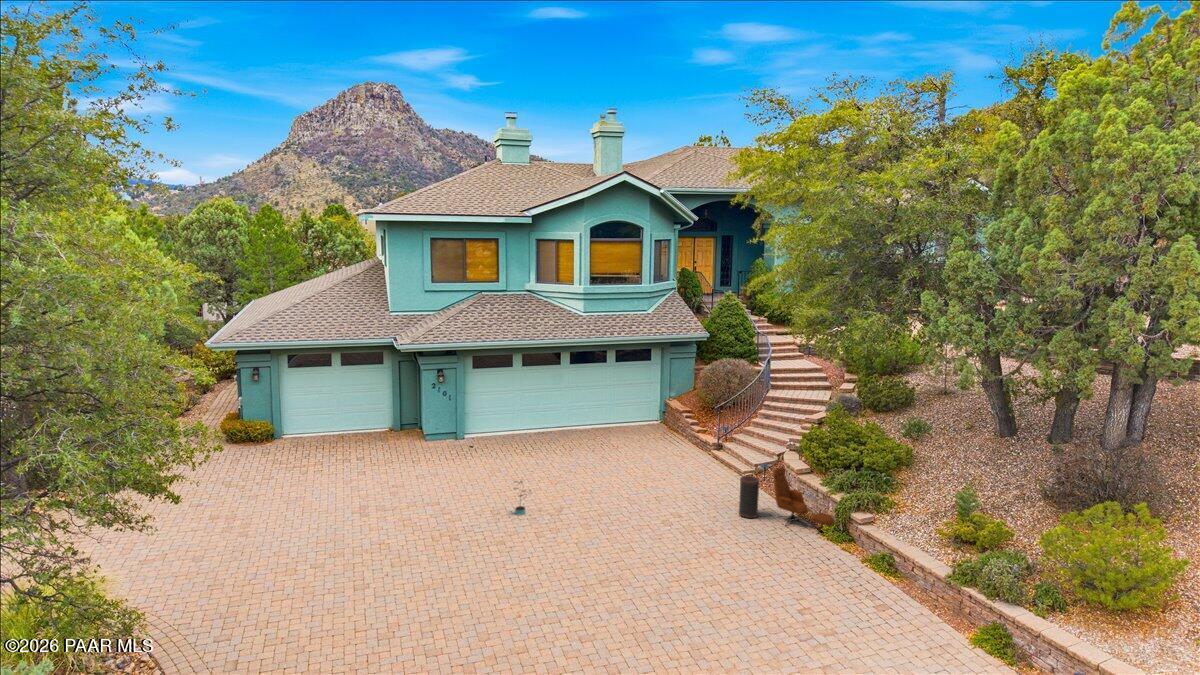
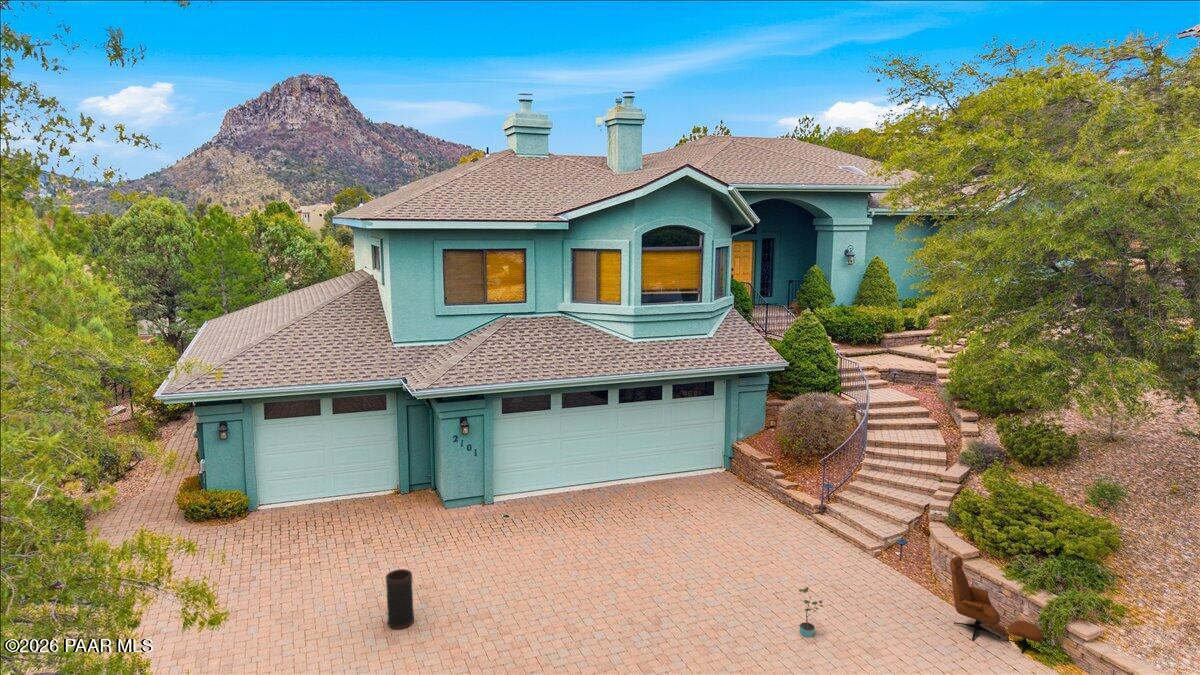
trash can: present [739,476,759,518] -> present [386,569,414,629]
potted plant: present [514,481,530,515] -> present [799,587,823,637]

